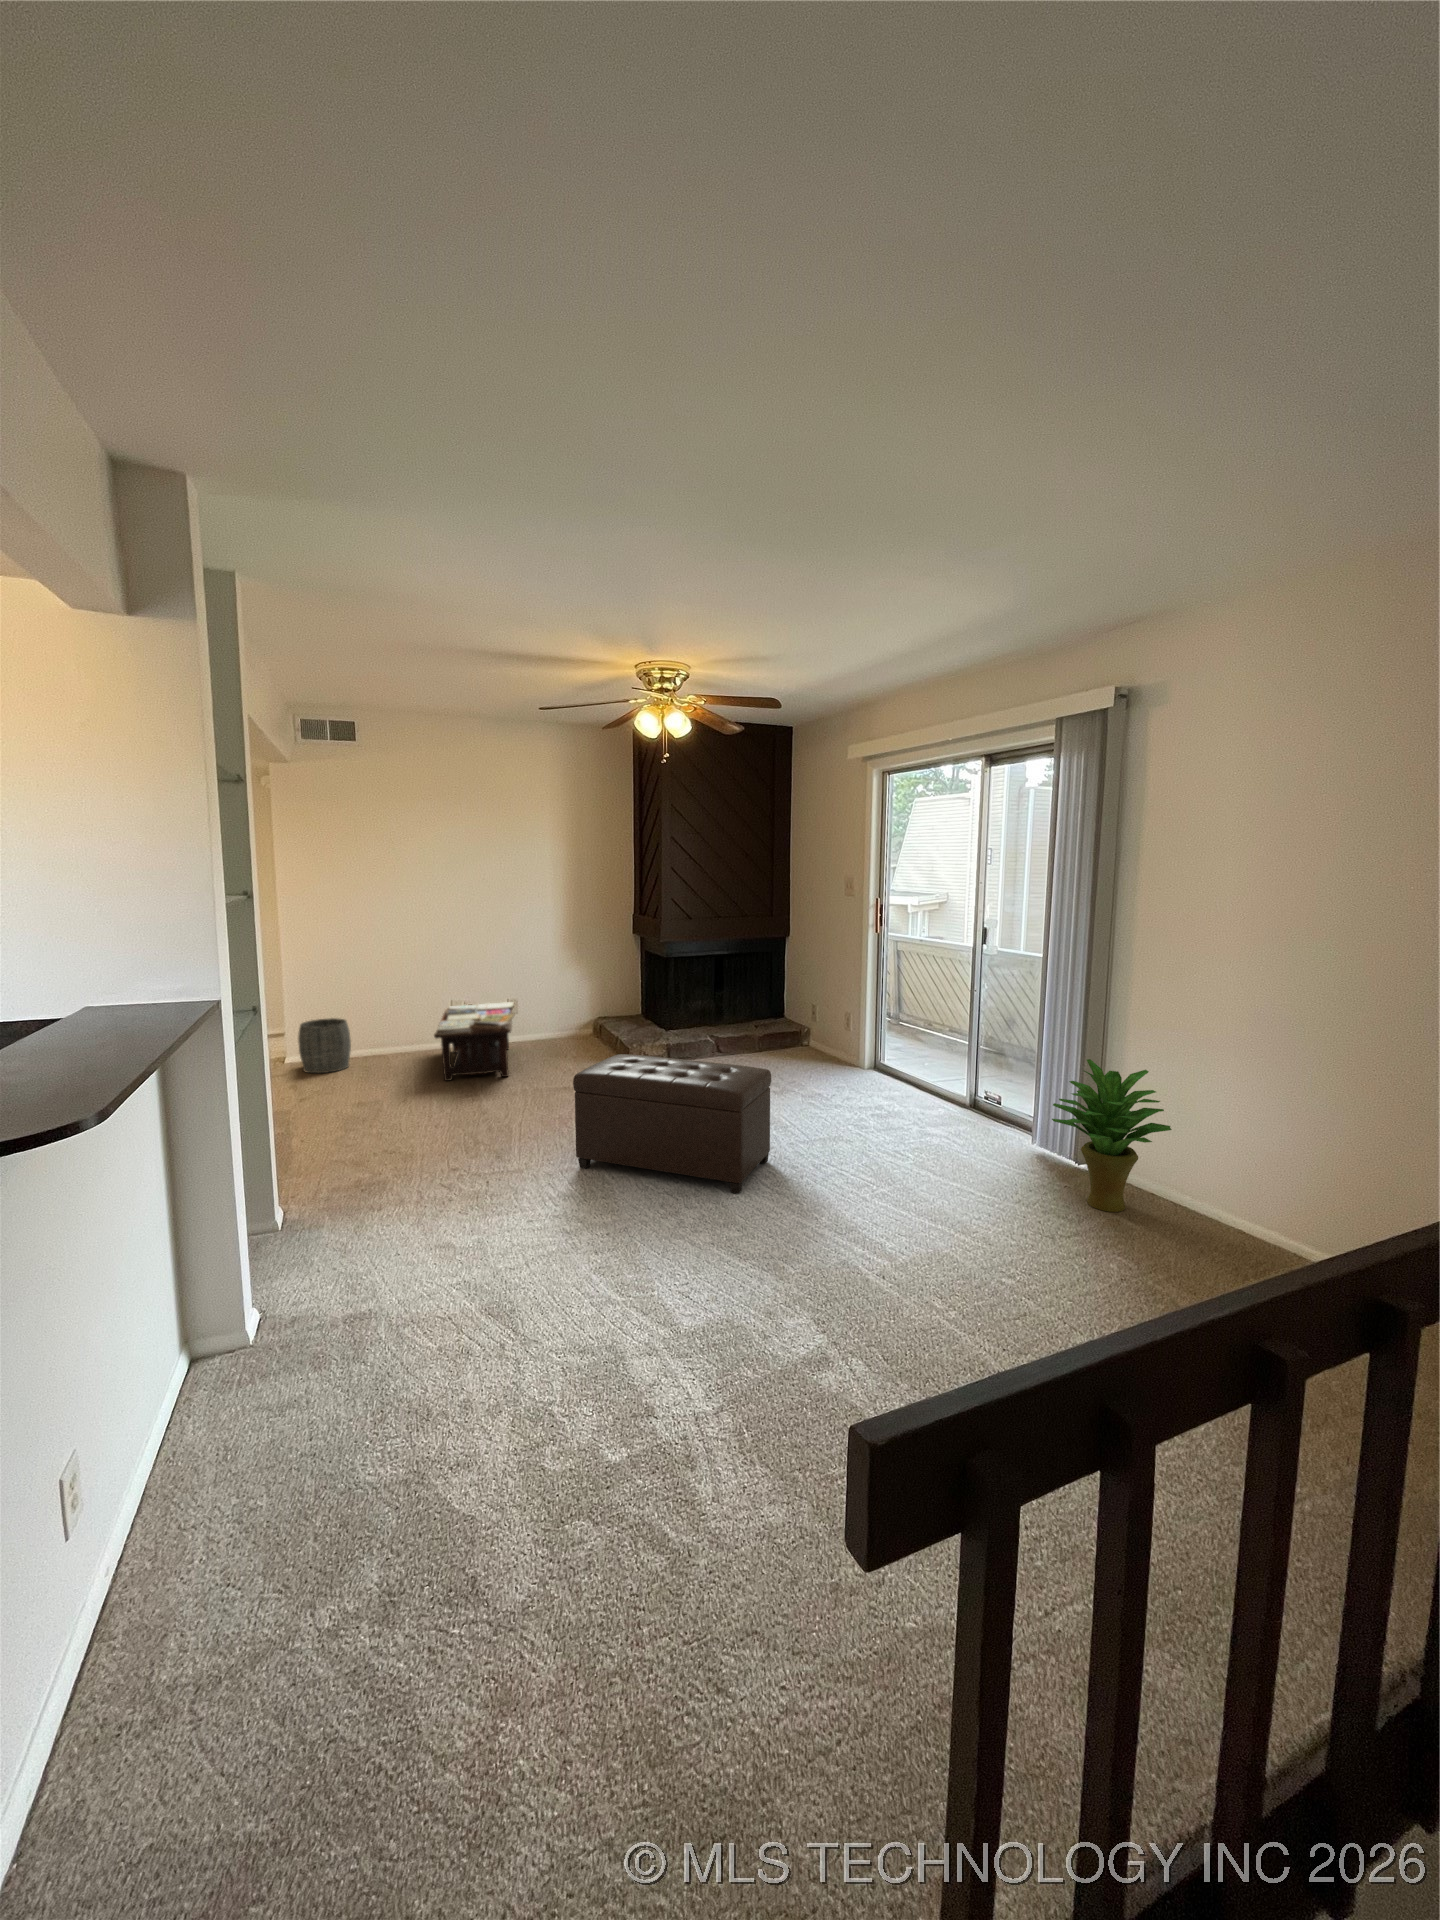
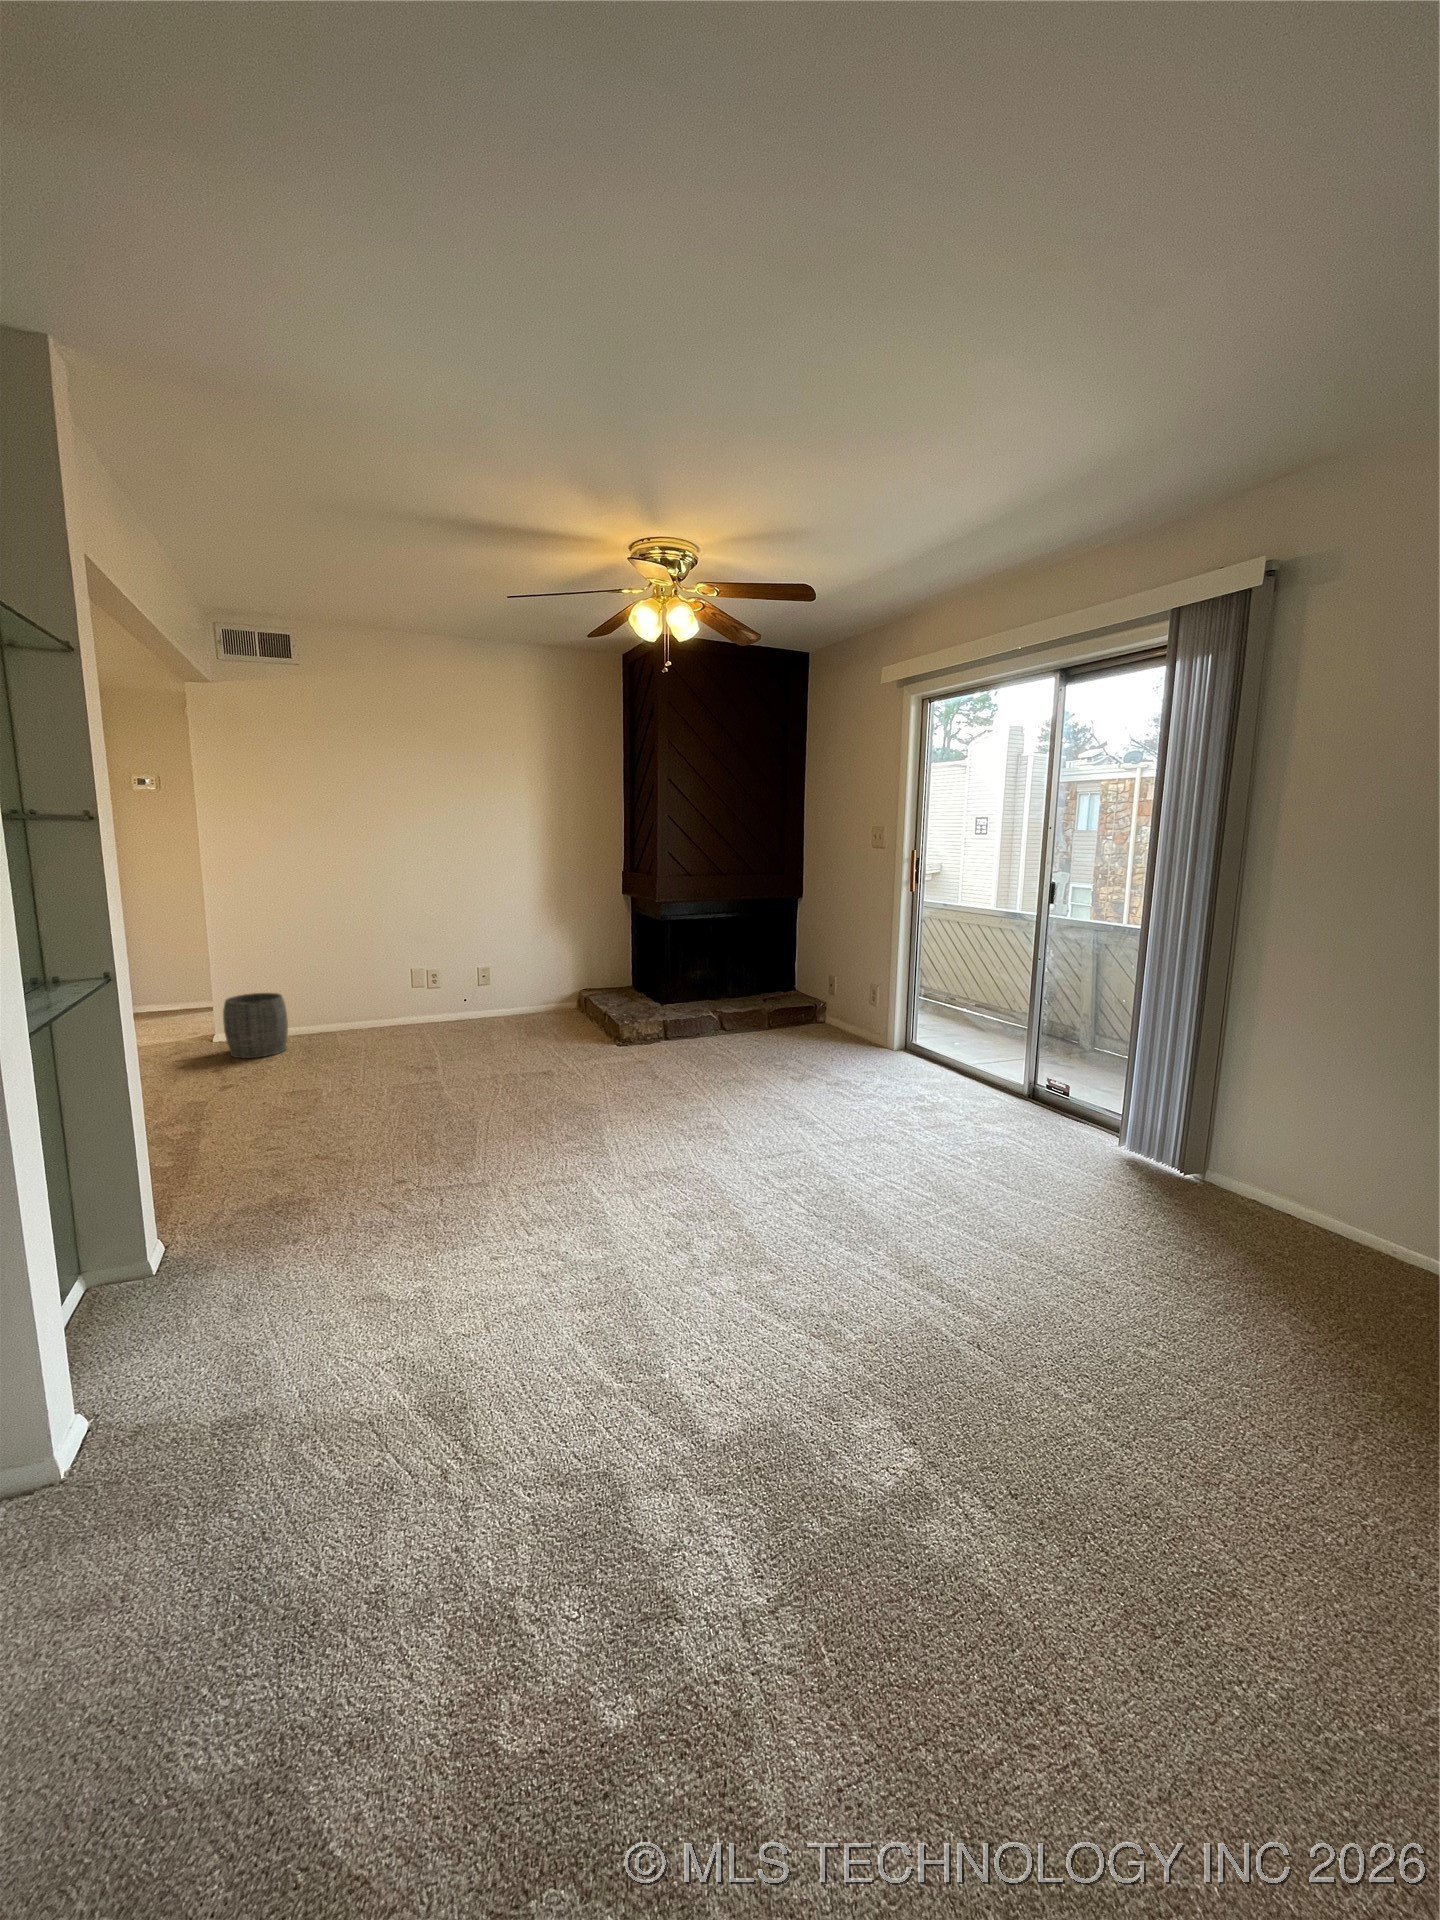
coffee table: present [434,1002,515,1081] -> none [384,973,484,1068]
ottoman: present [573,1054,771,1194] -> none [552,1039,804,1221]
potted plant: present [1052,1059,1172,1212] -> none [1168,1048,1335,1245]

